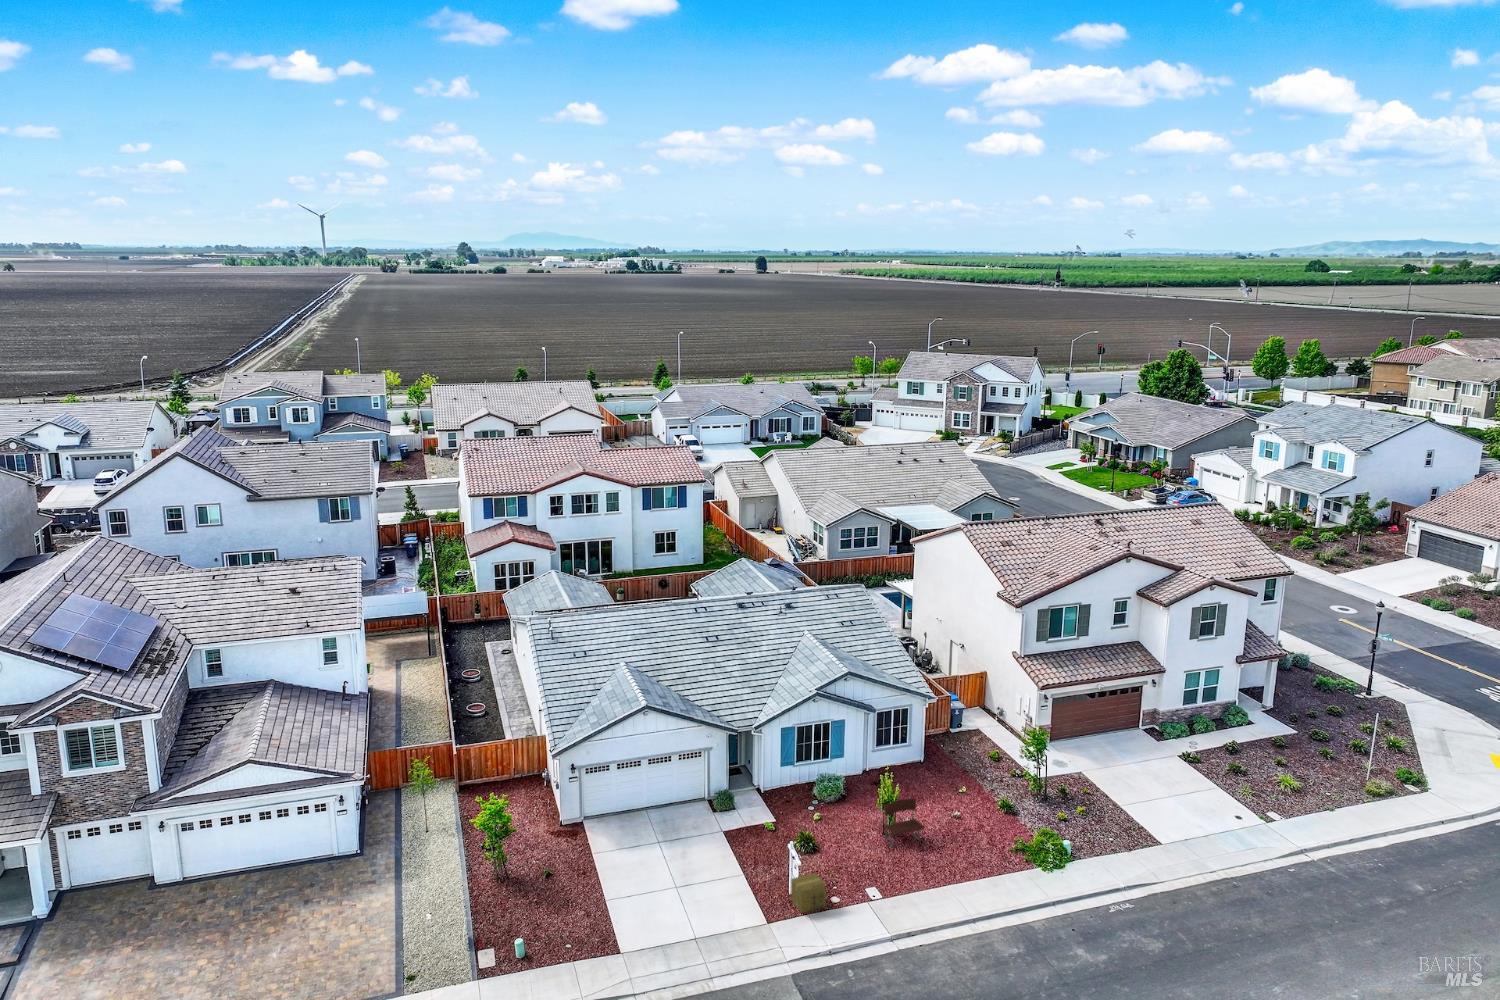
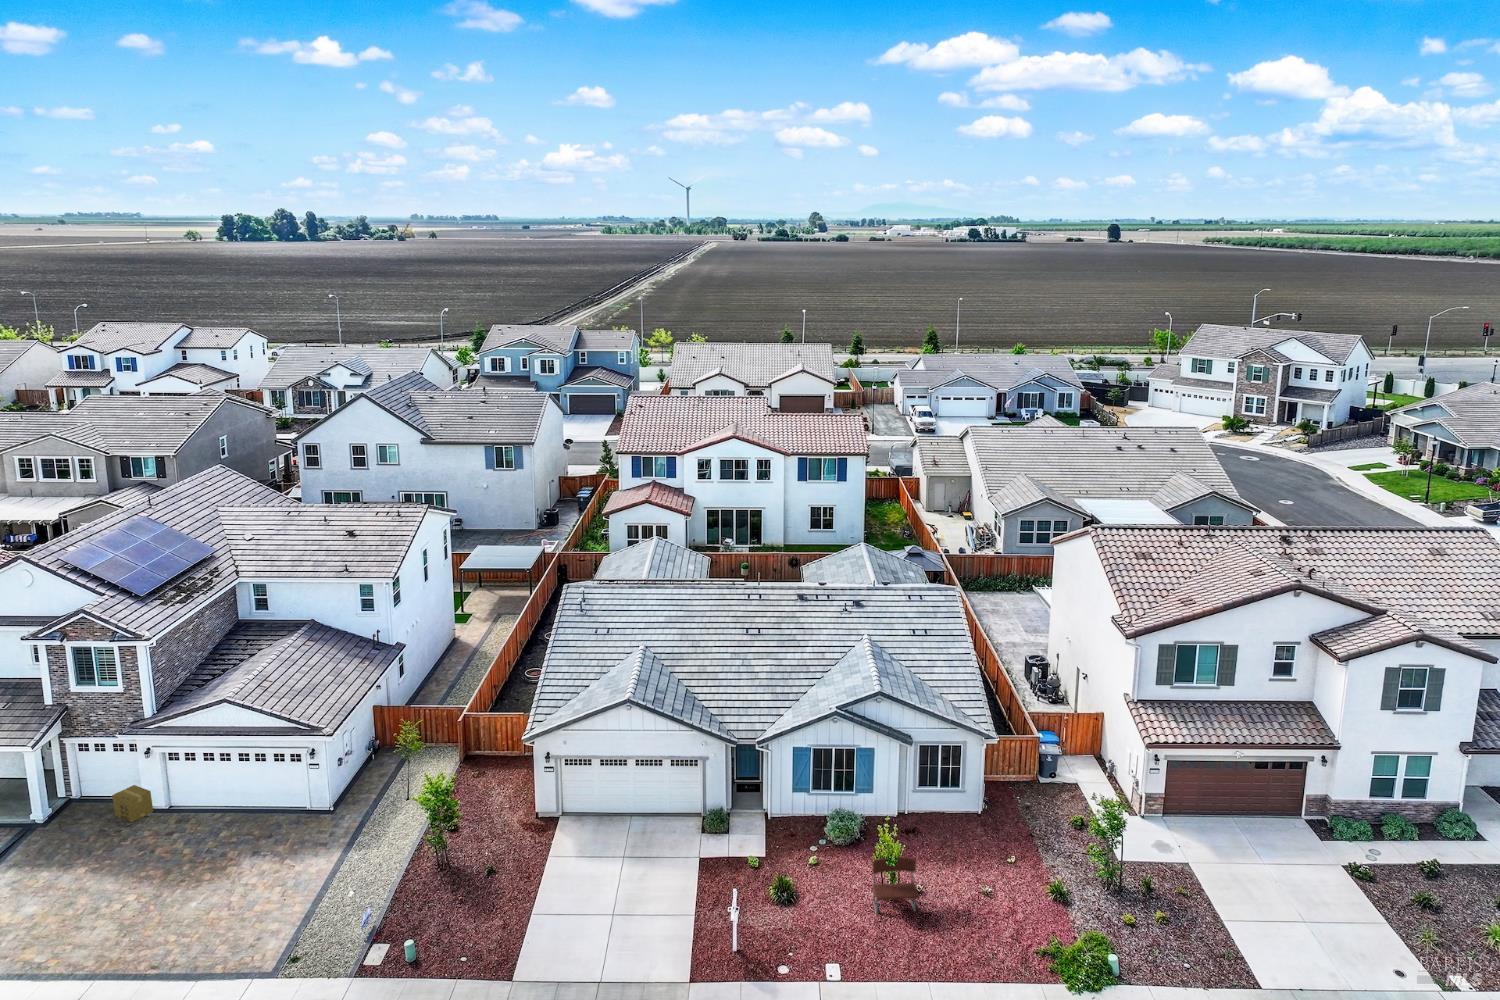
cardboard box: present [791,873,826,913] -> present [112,785,153,822]

